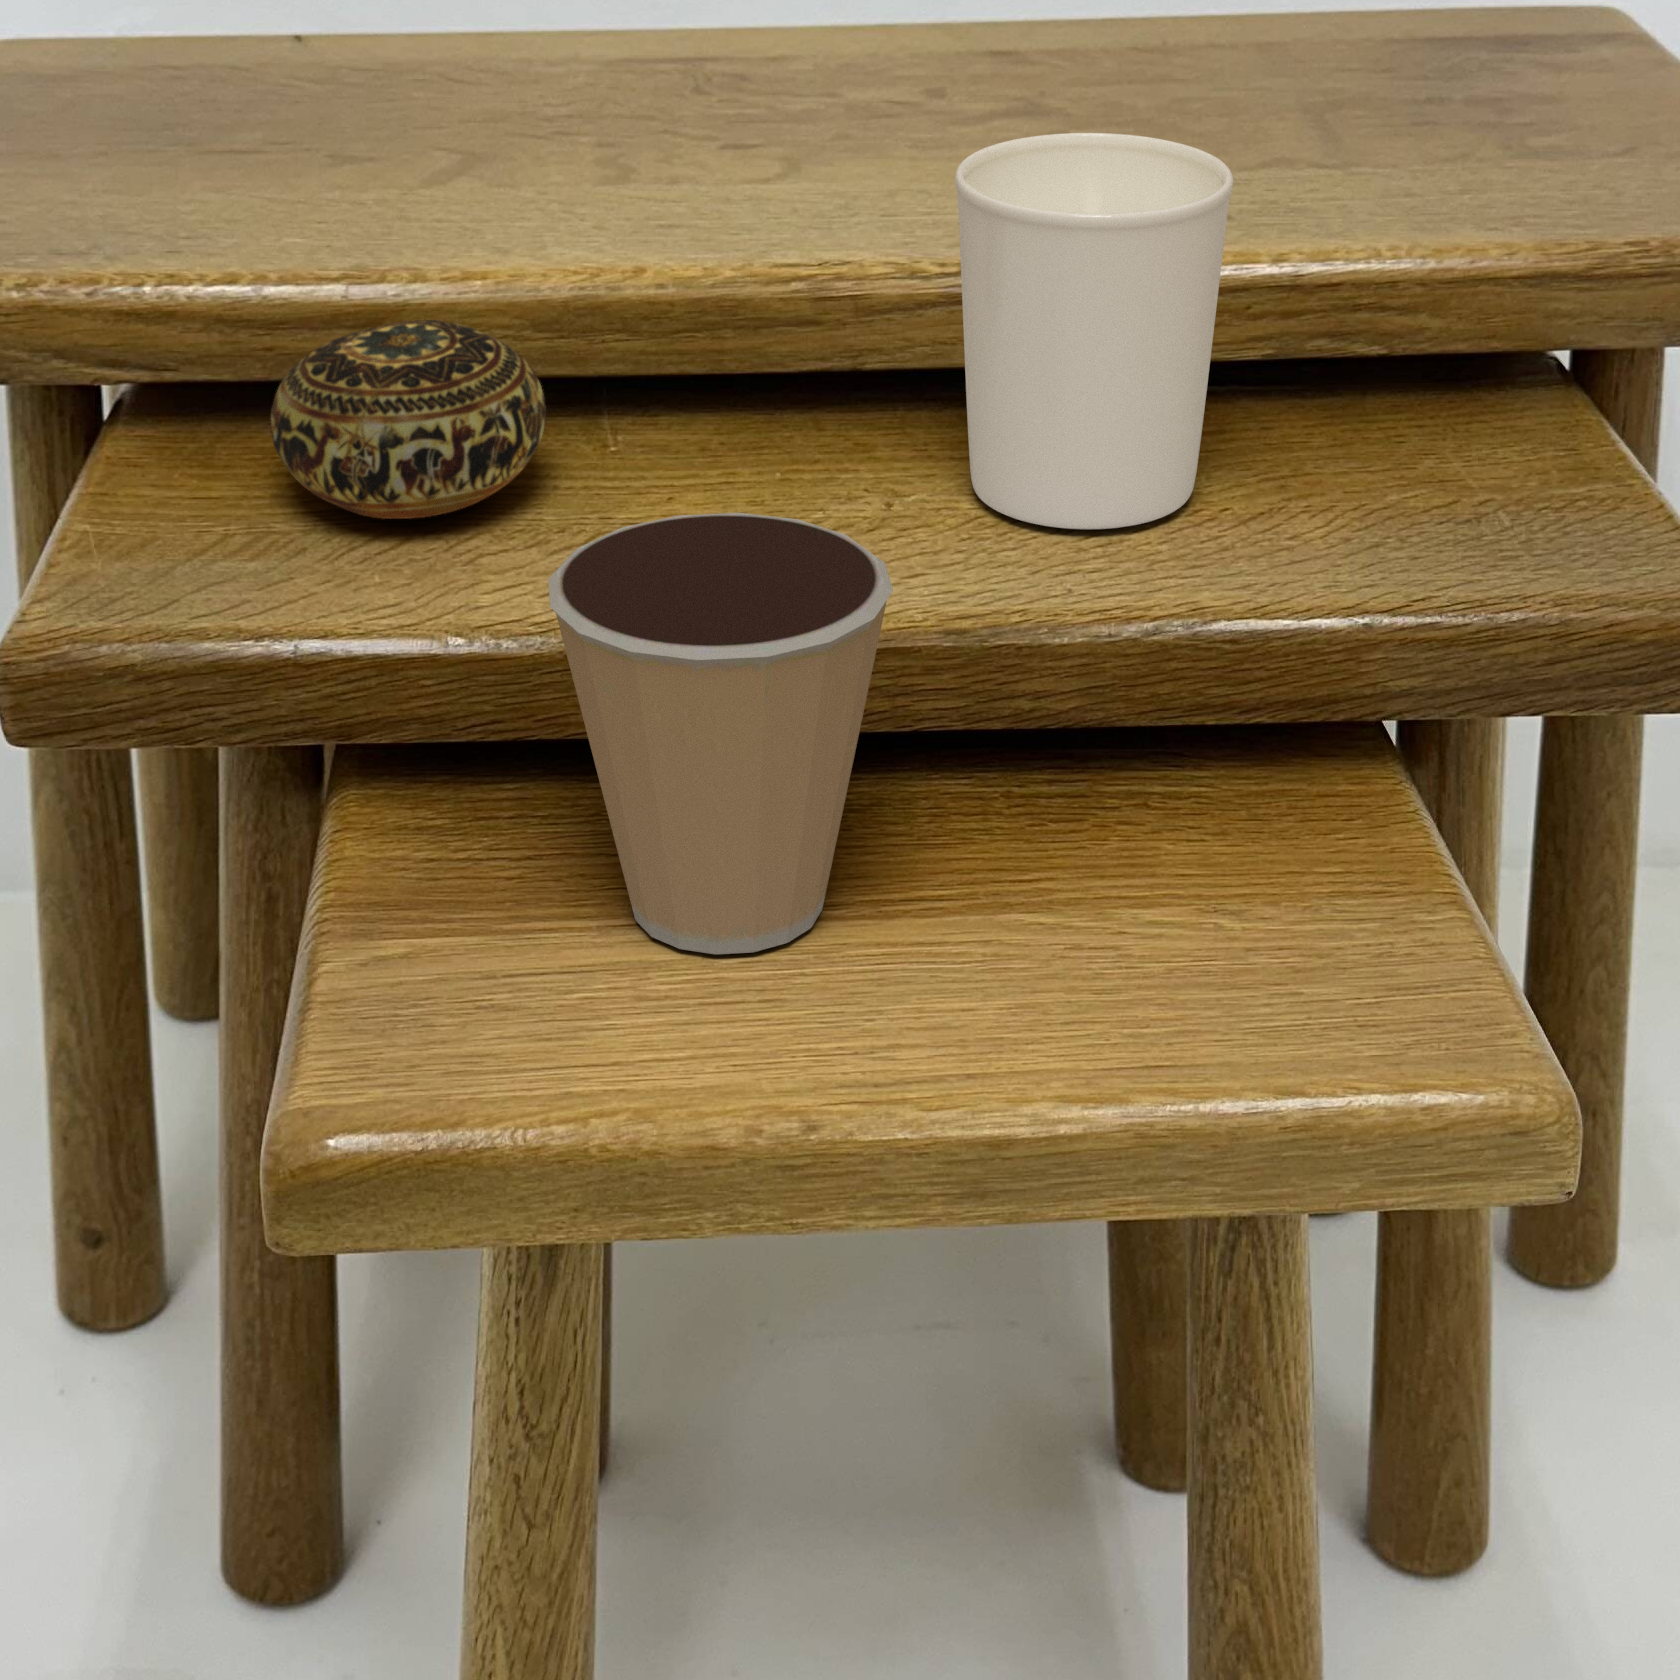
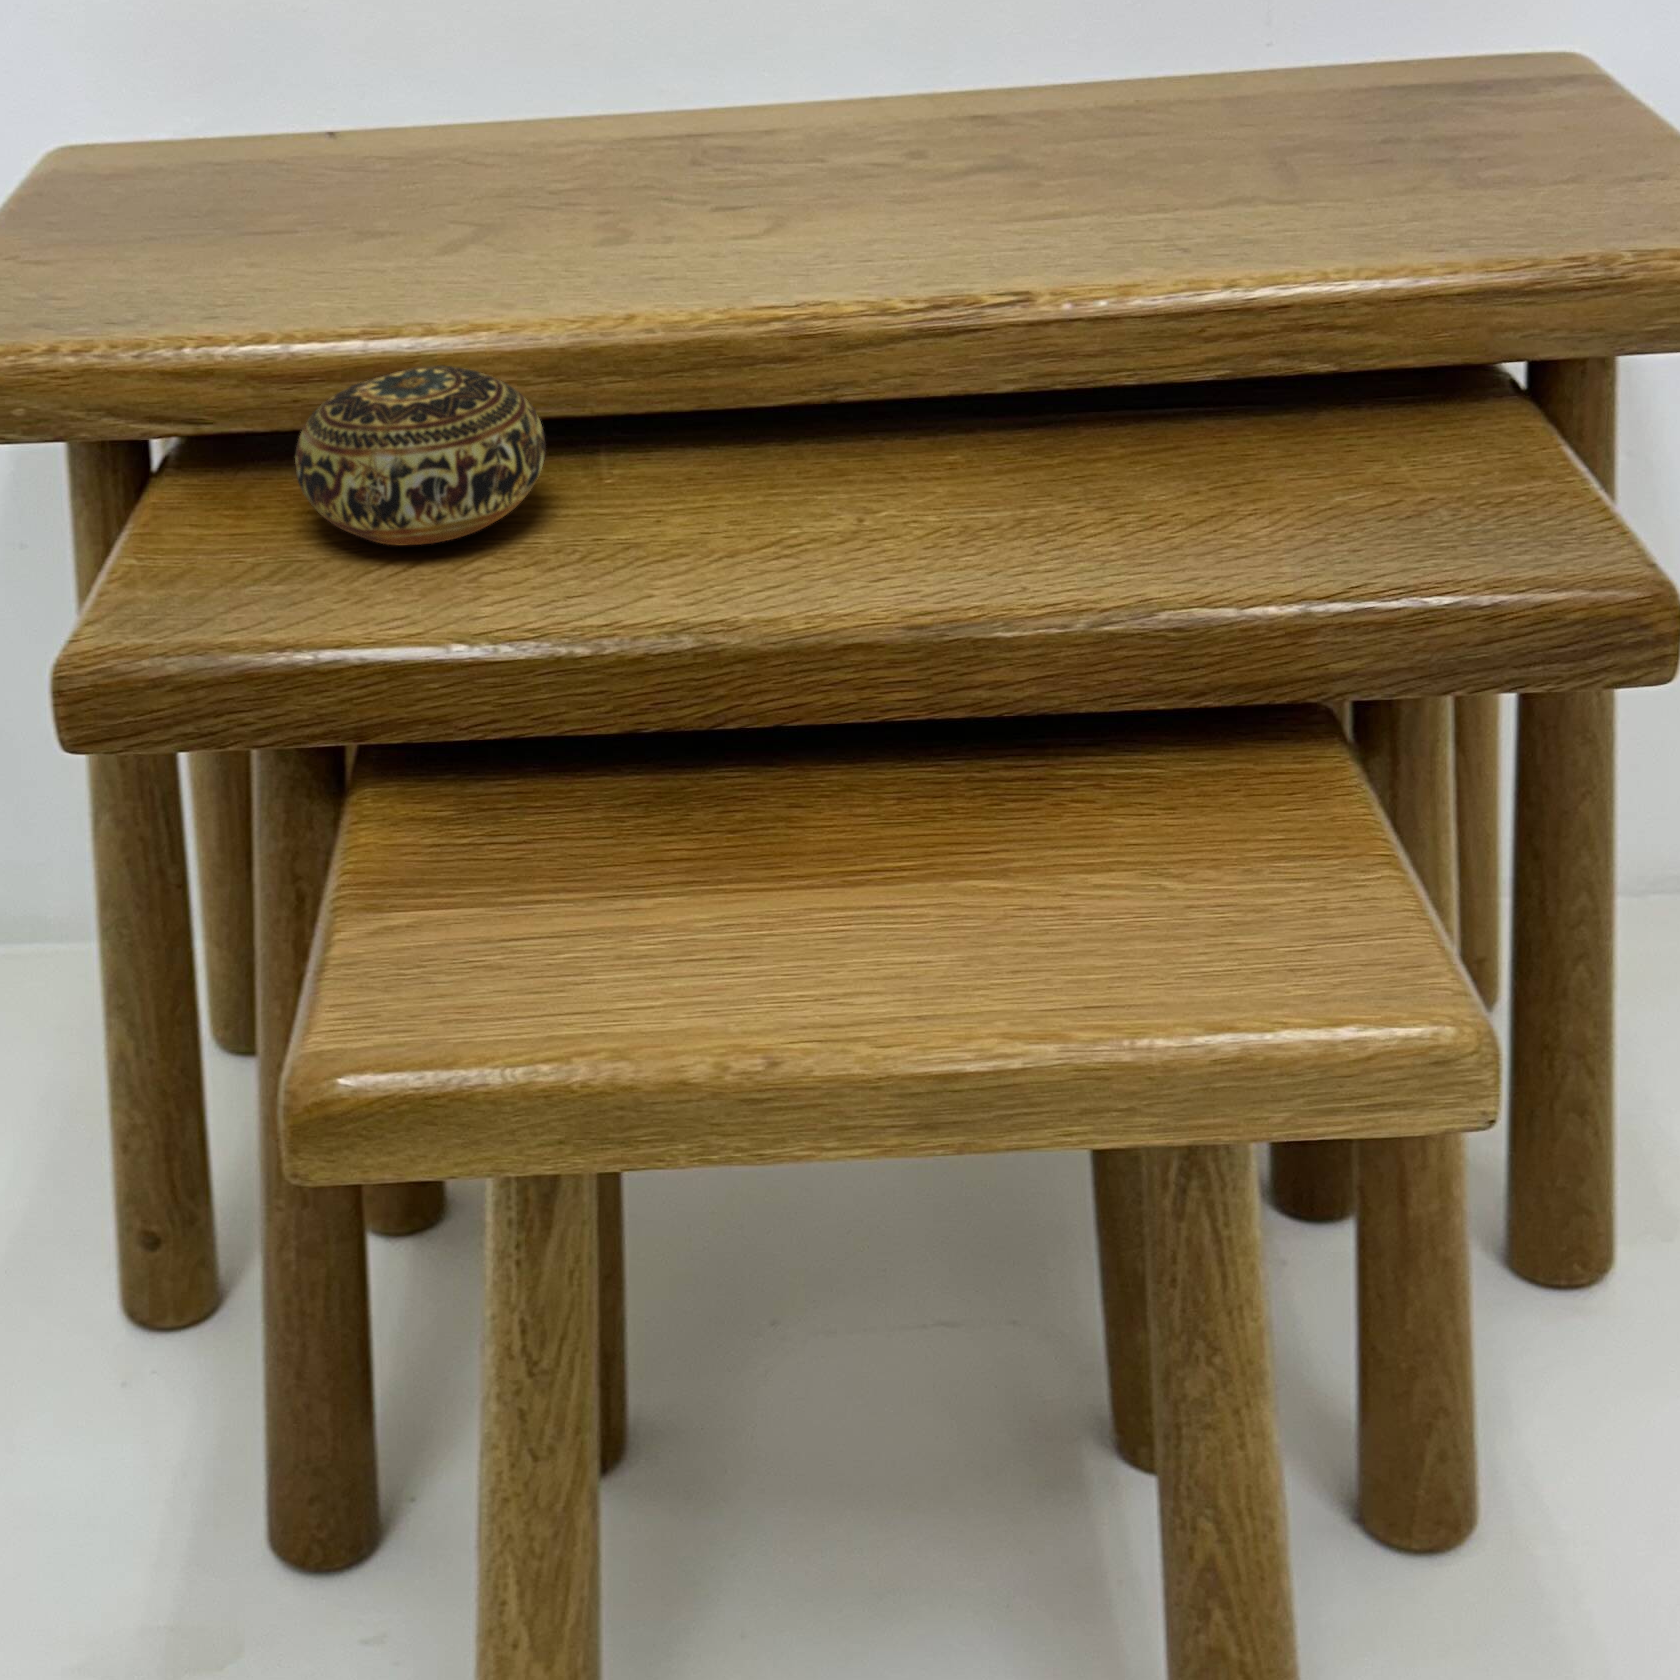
candle holder: present [955,133,1233,529] -> none [914,171,1172,536]
coffee cup: present [548,513,893,954] -> none [534,518,847,921]

